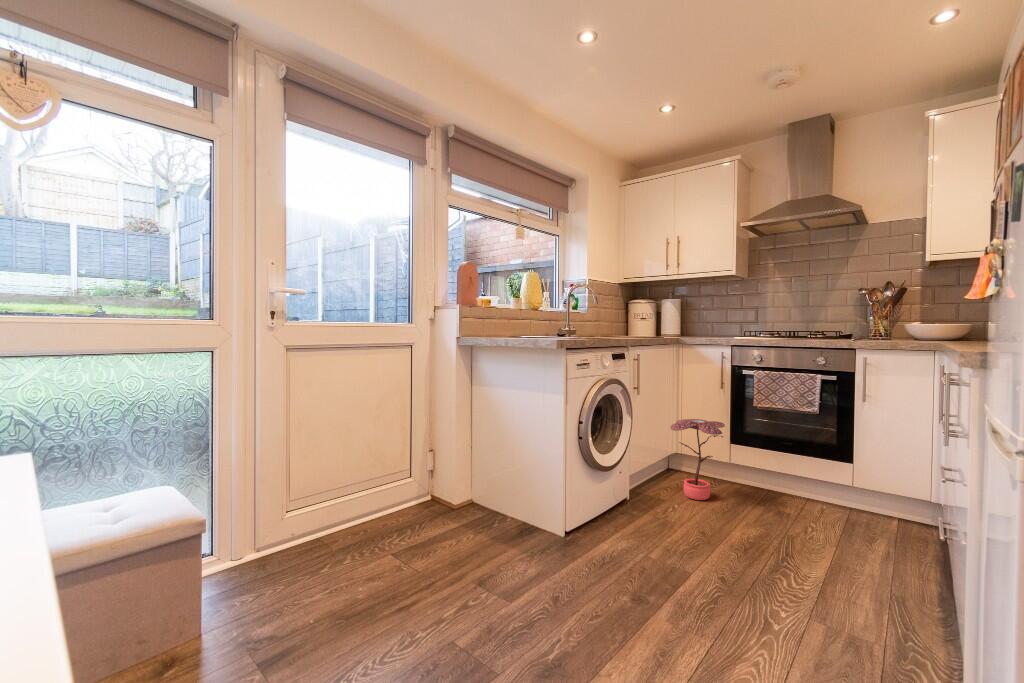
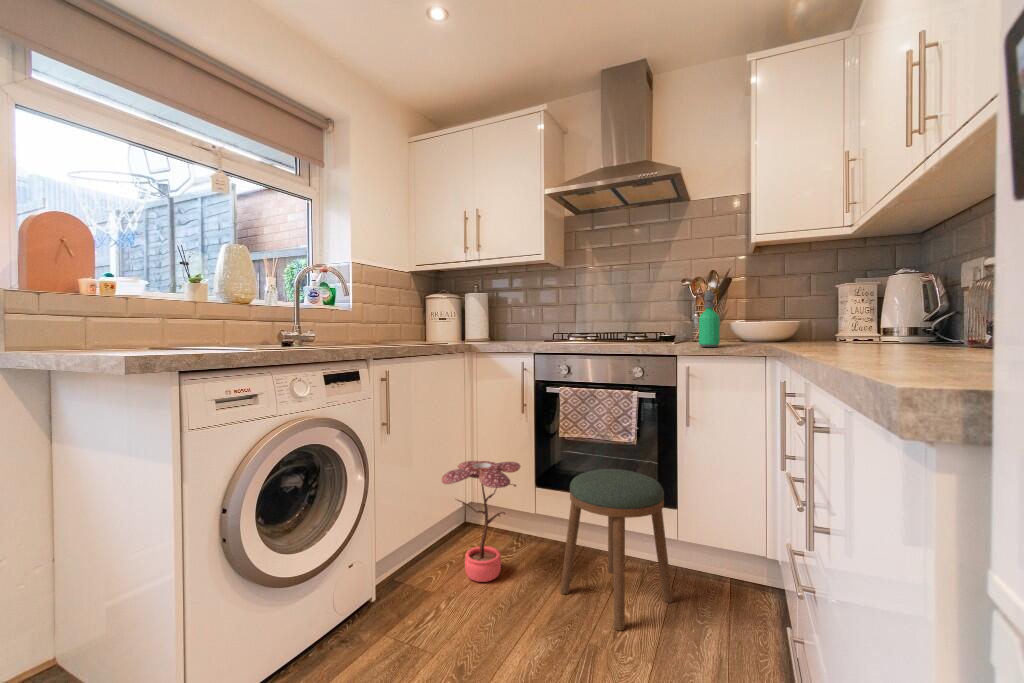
soap dispenser: none [876,300,895,342] -> present [699,291,720,347]
stool: none [758,429,850,533] -> present [560,469,672,630]

